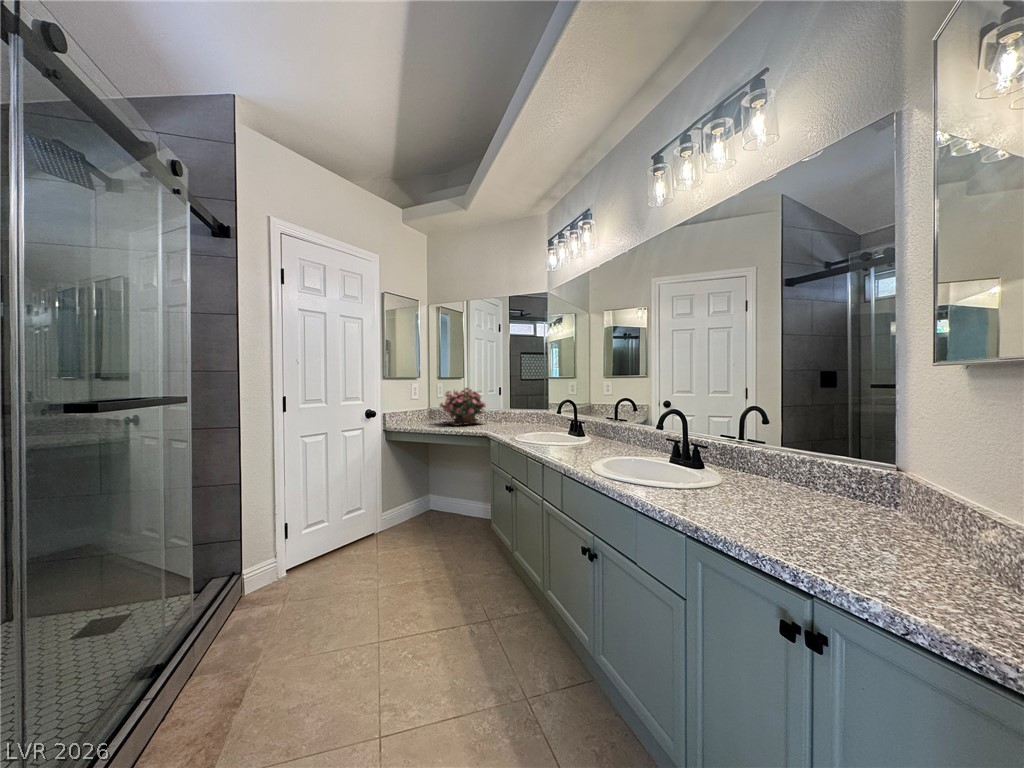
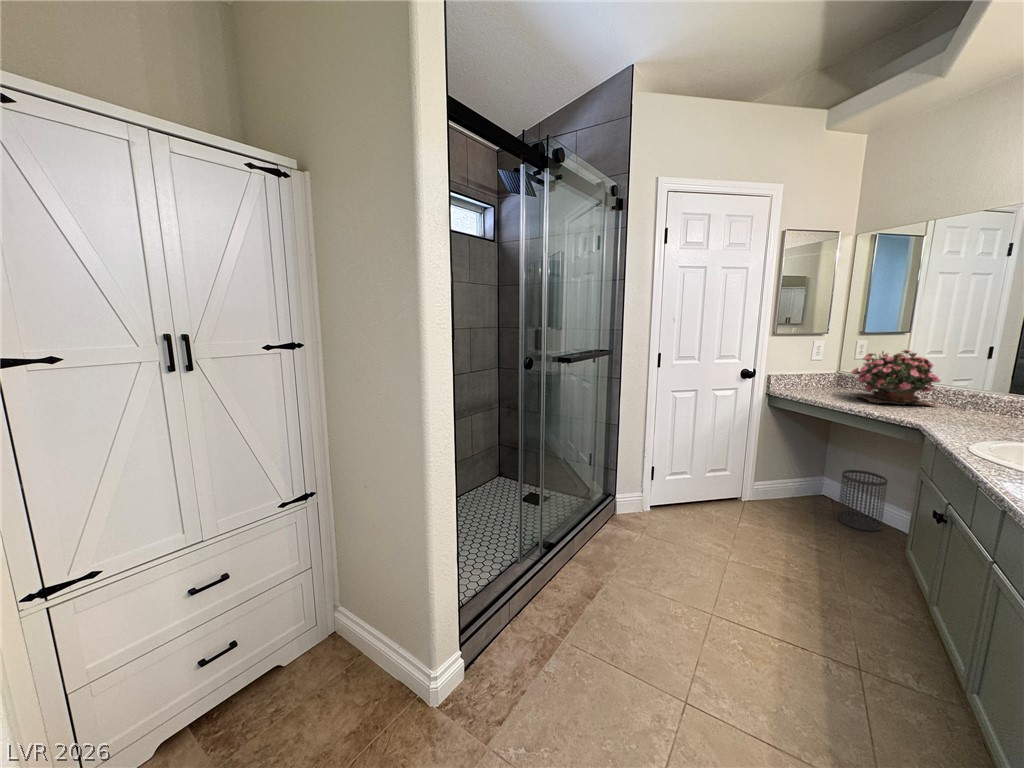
wastebasket: none [442,480,469,525] -> present [838,470,888,531]

